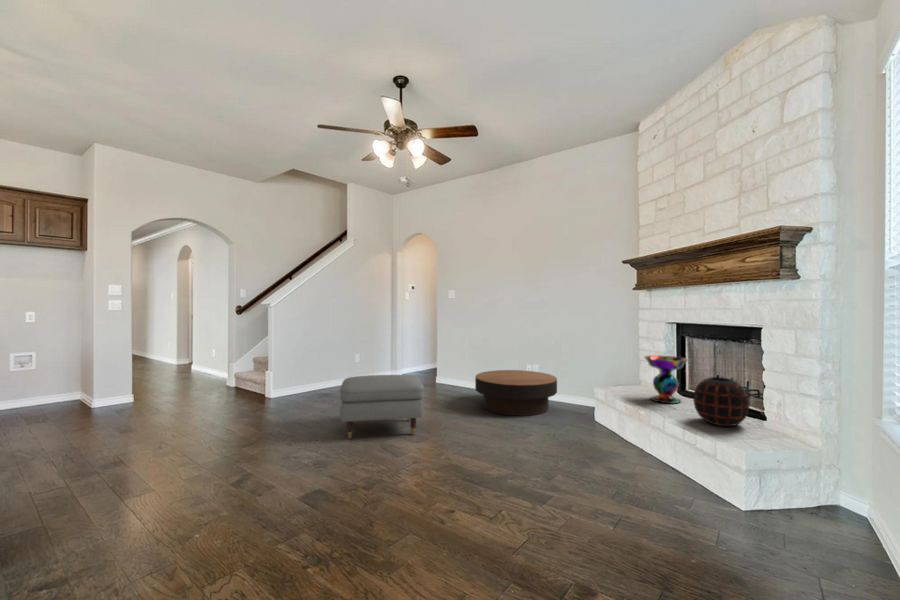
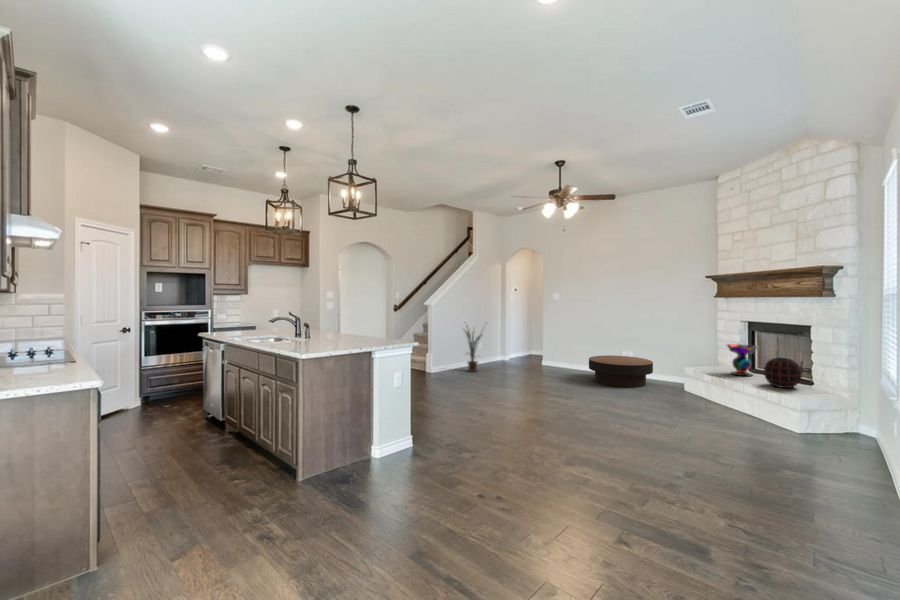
house plant: none [314,324,354,393] -> present [466,326,481,372]
ottoman: present [340,375,425,439] -> none [506,357,569,398]

